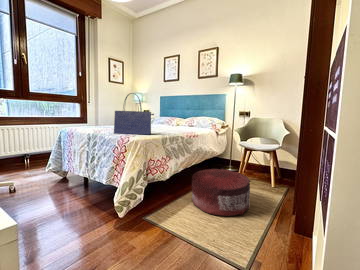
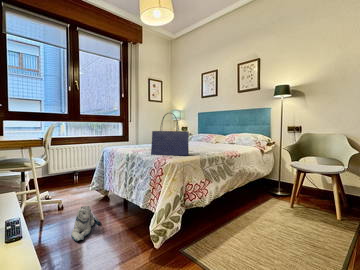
pouf: present [192,169,250,216] -> none [235,194,312,258]
plush toy: none [29,185,60,220] -> present [71,206,100,241]

